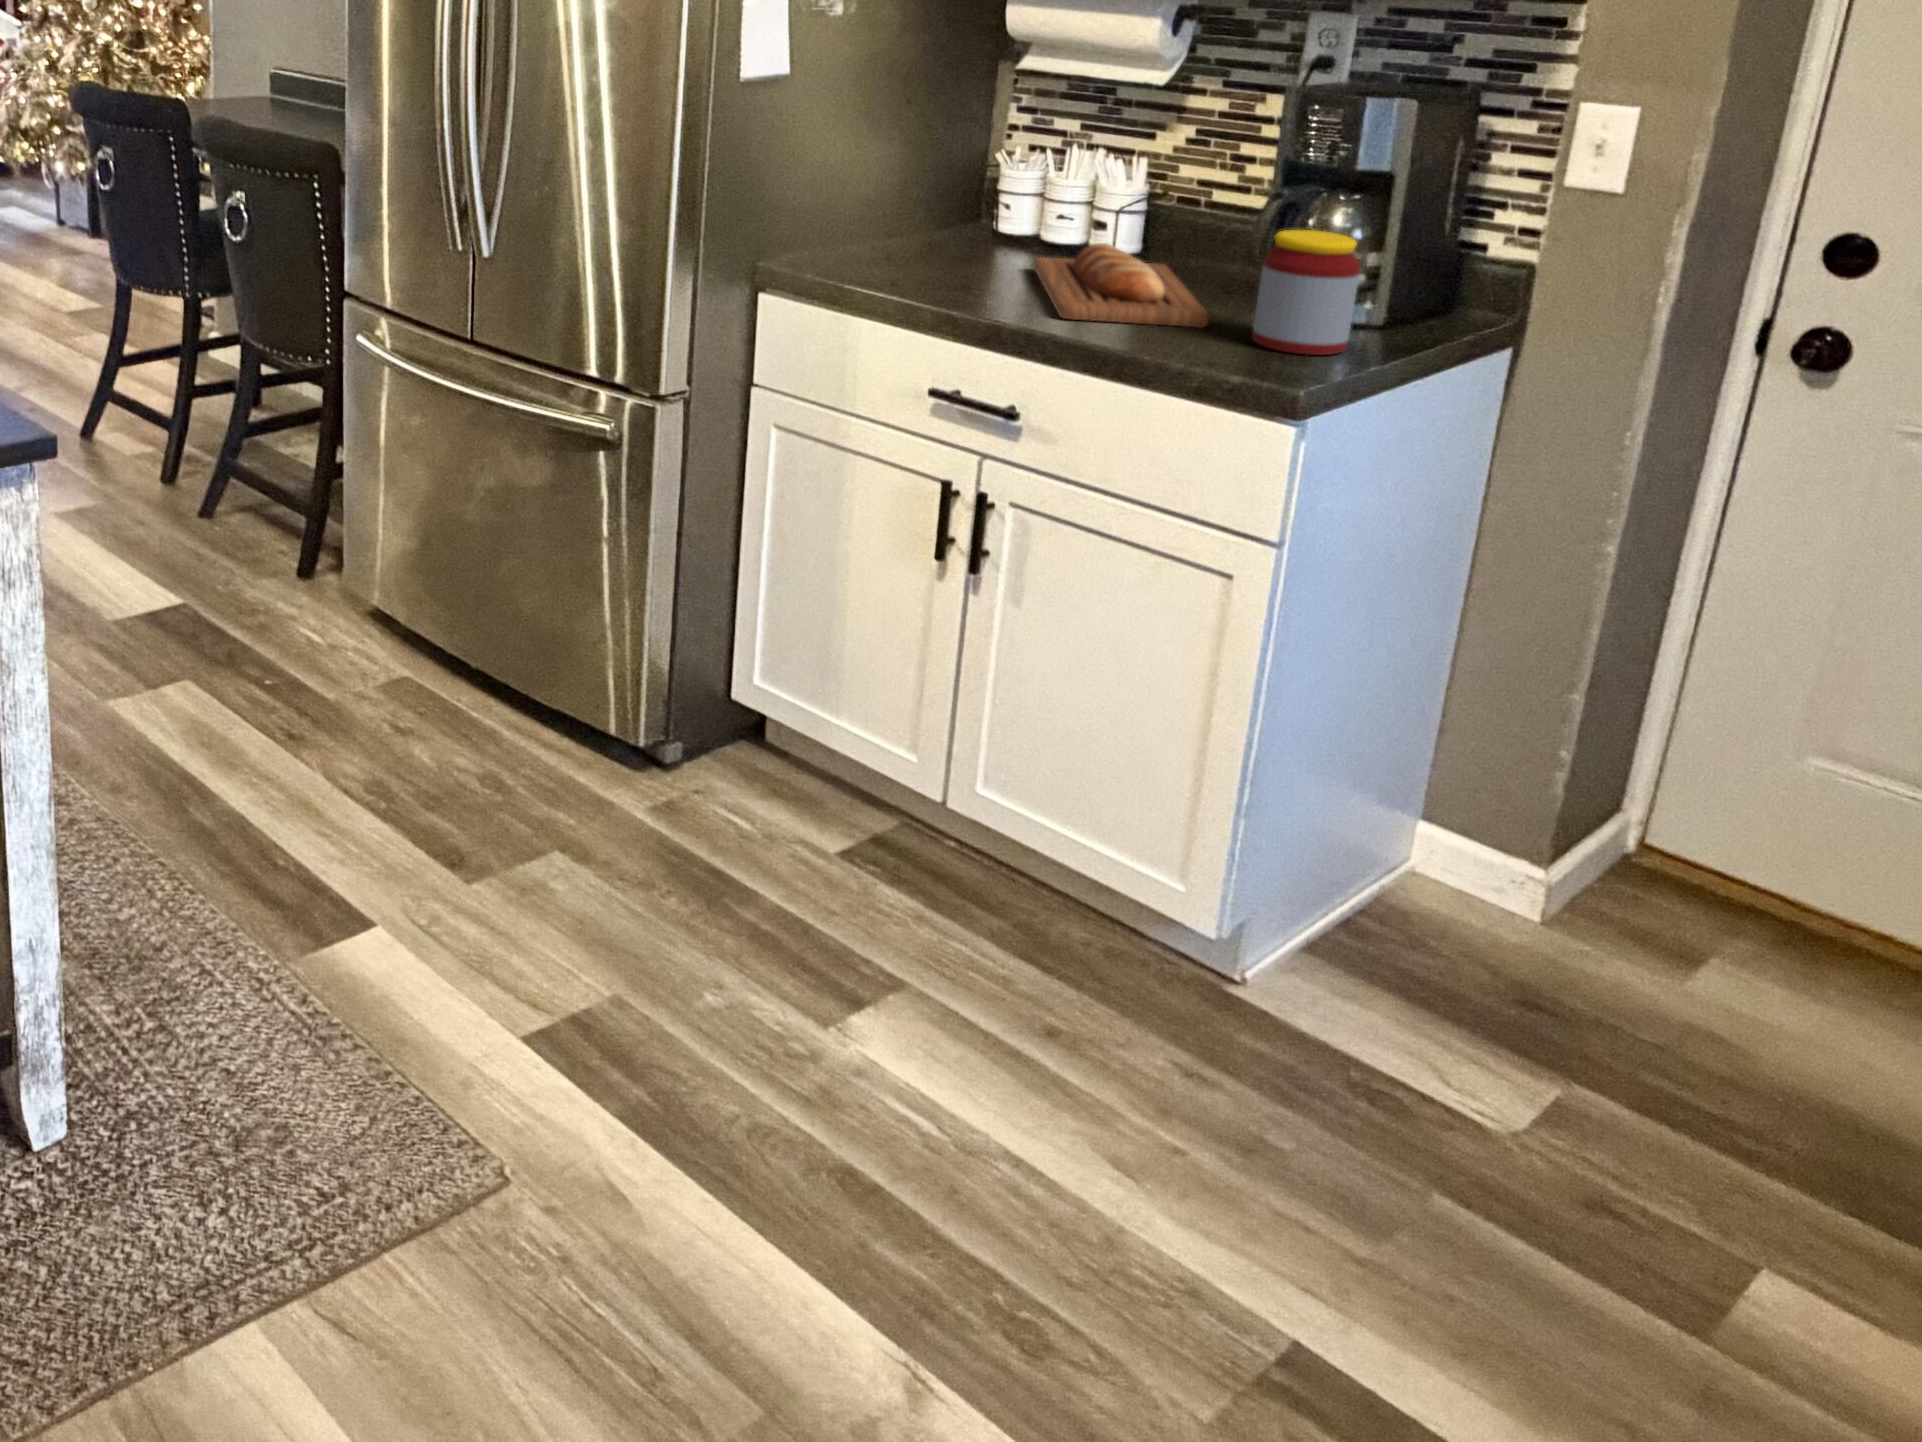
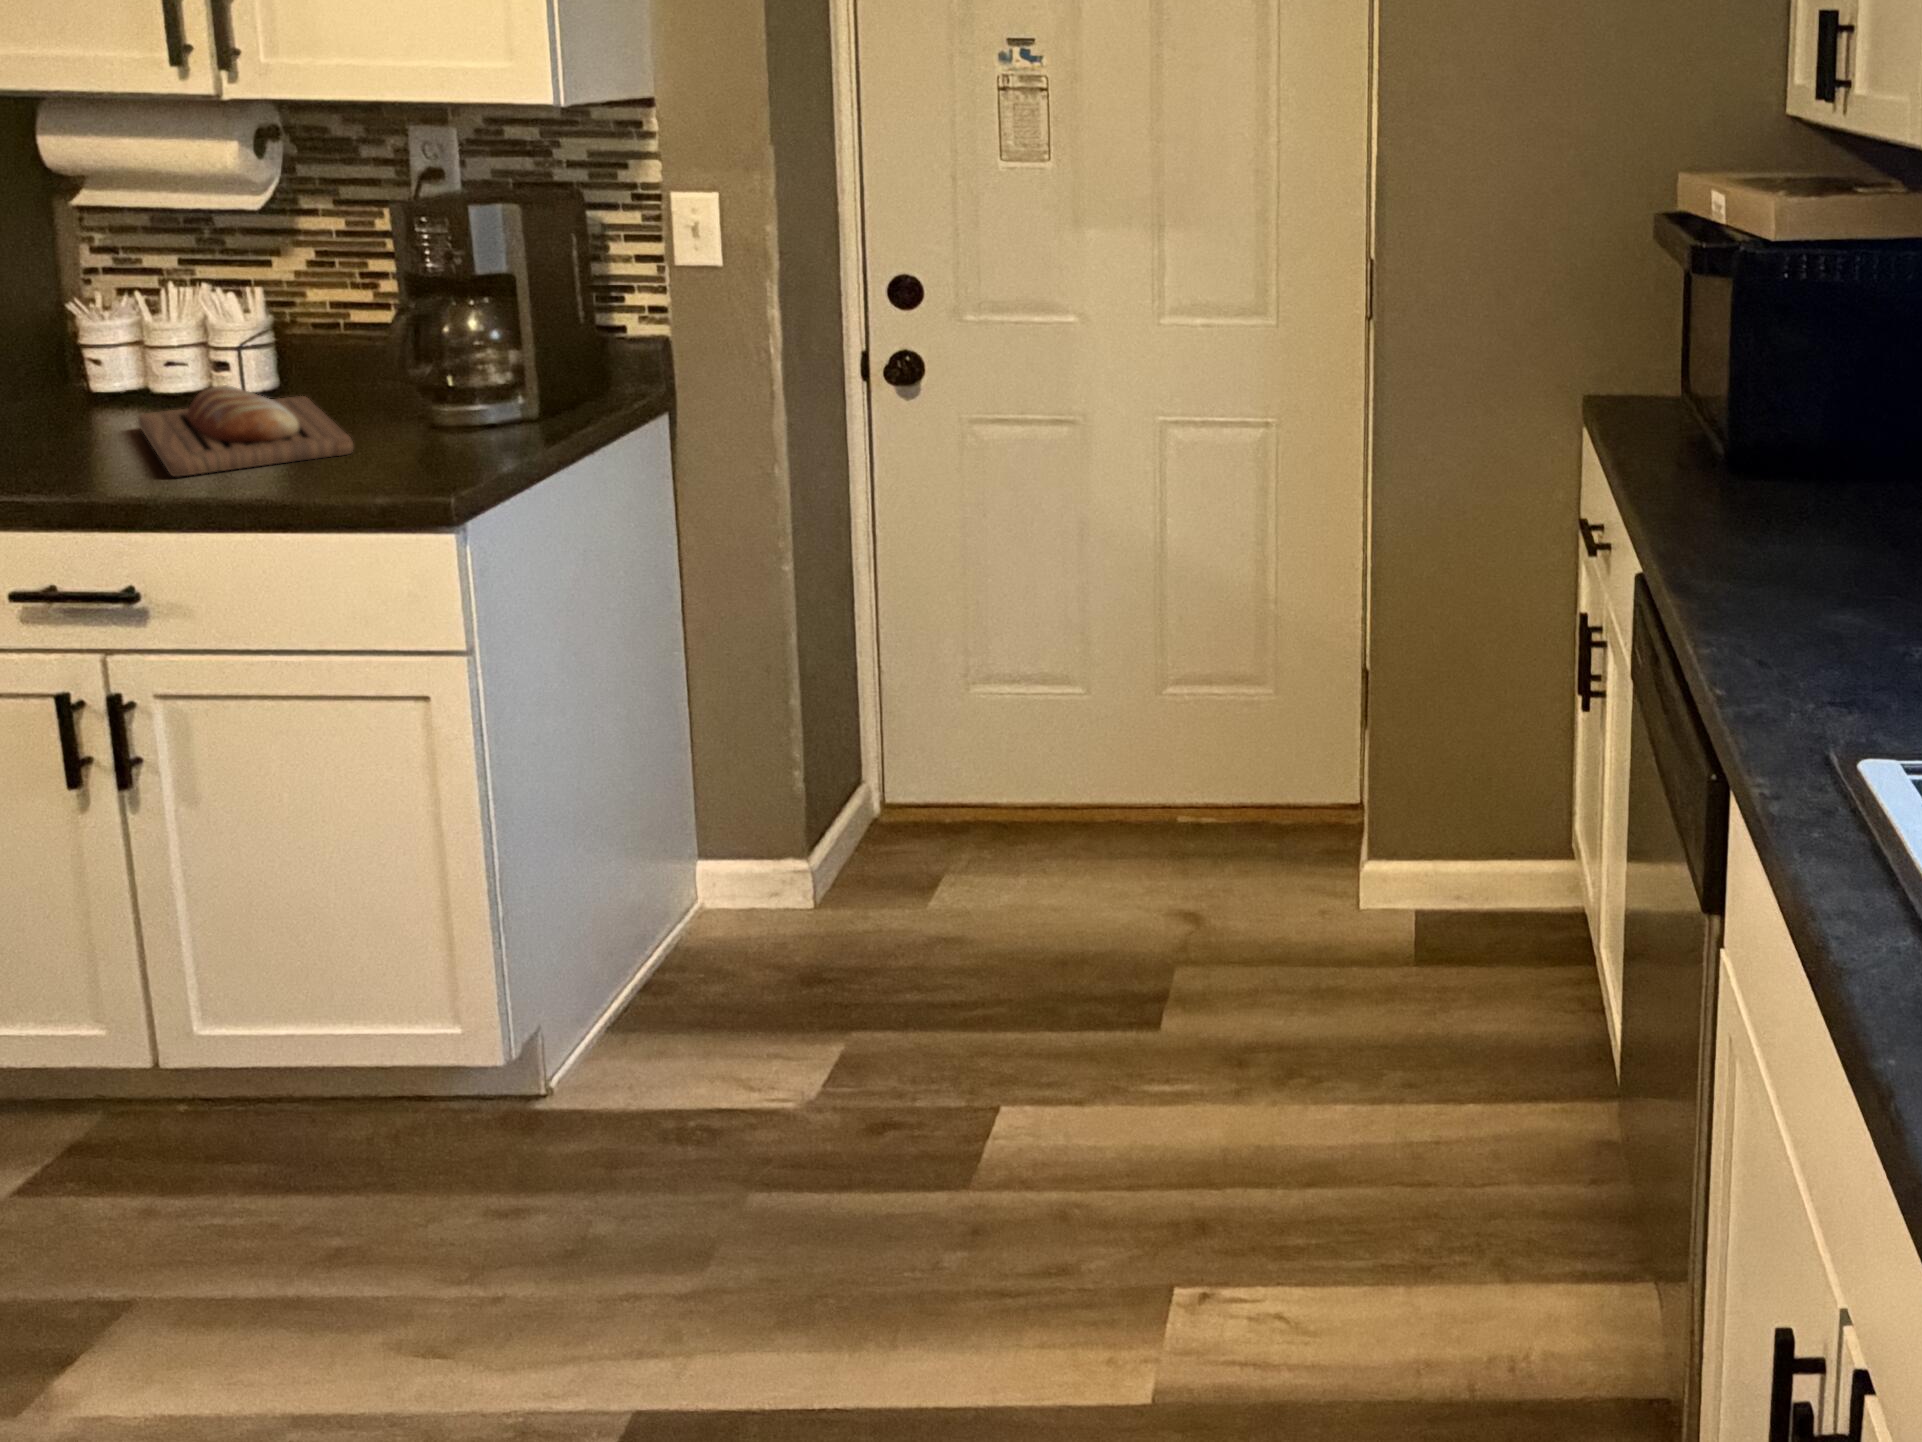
jar: present [1252,230,1360,355] -> none [395,337,502,461]

